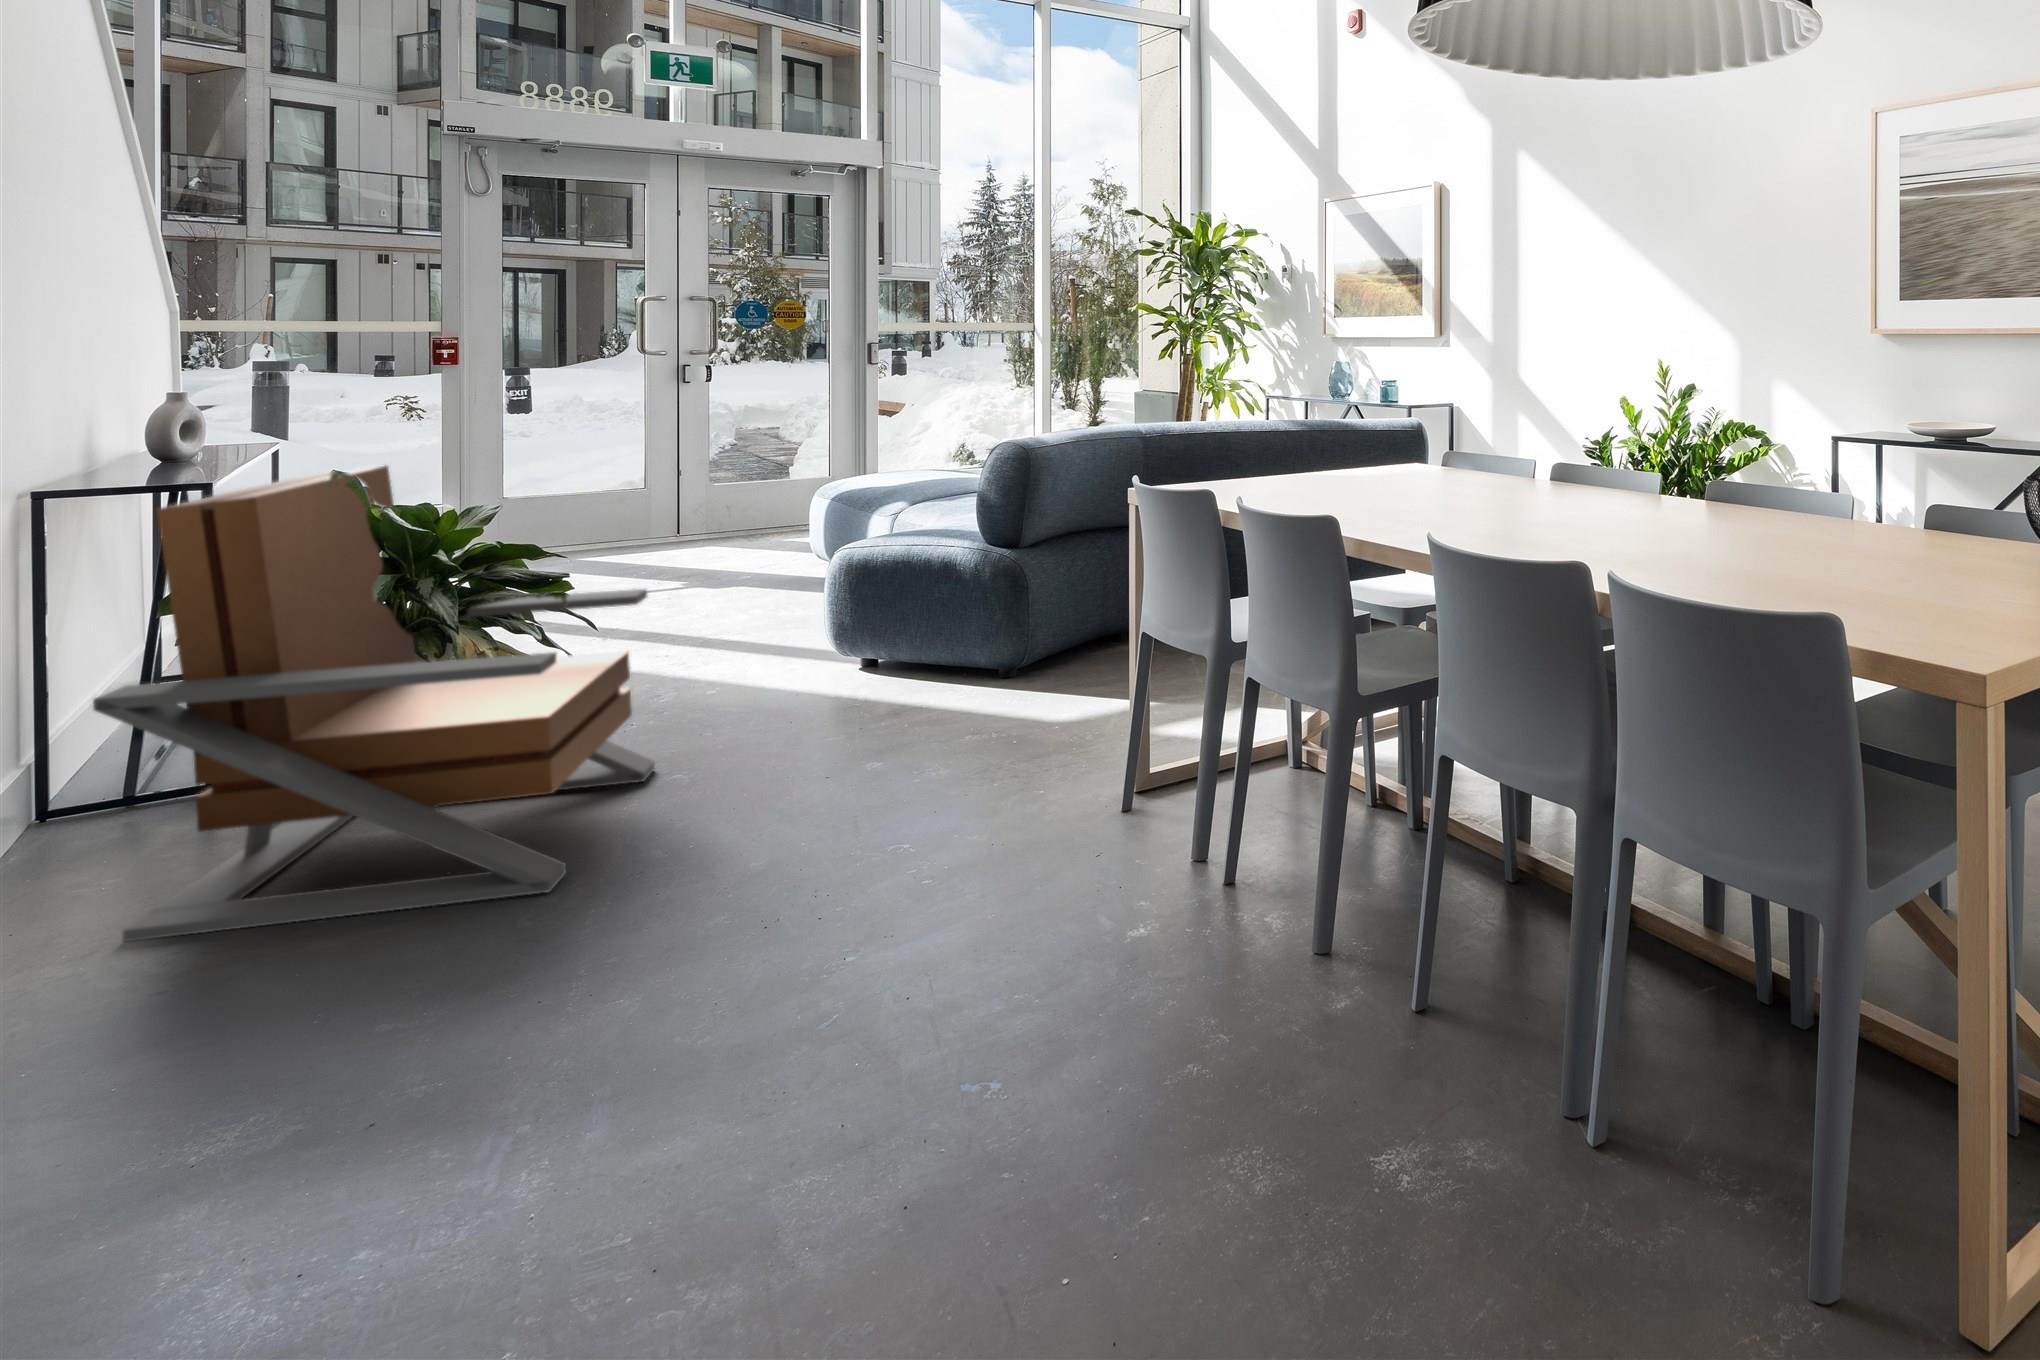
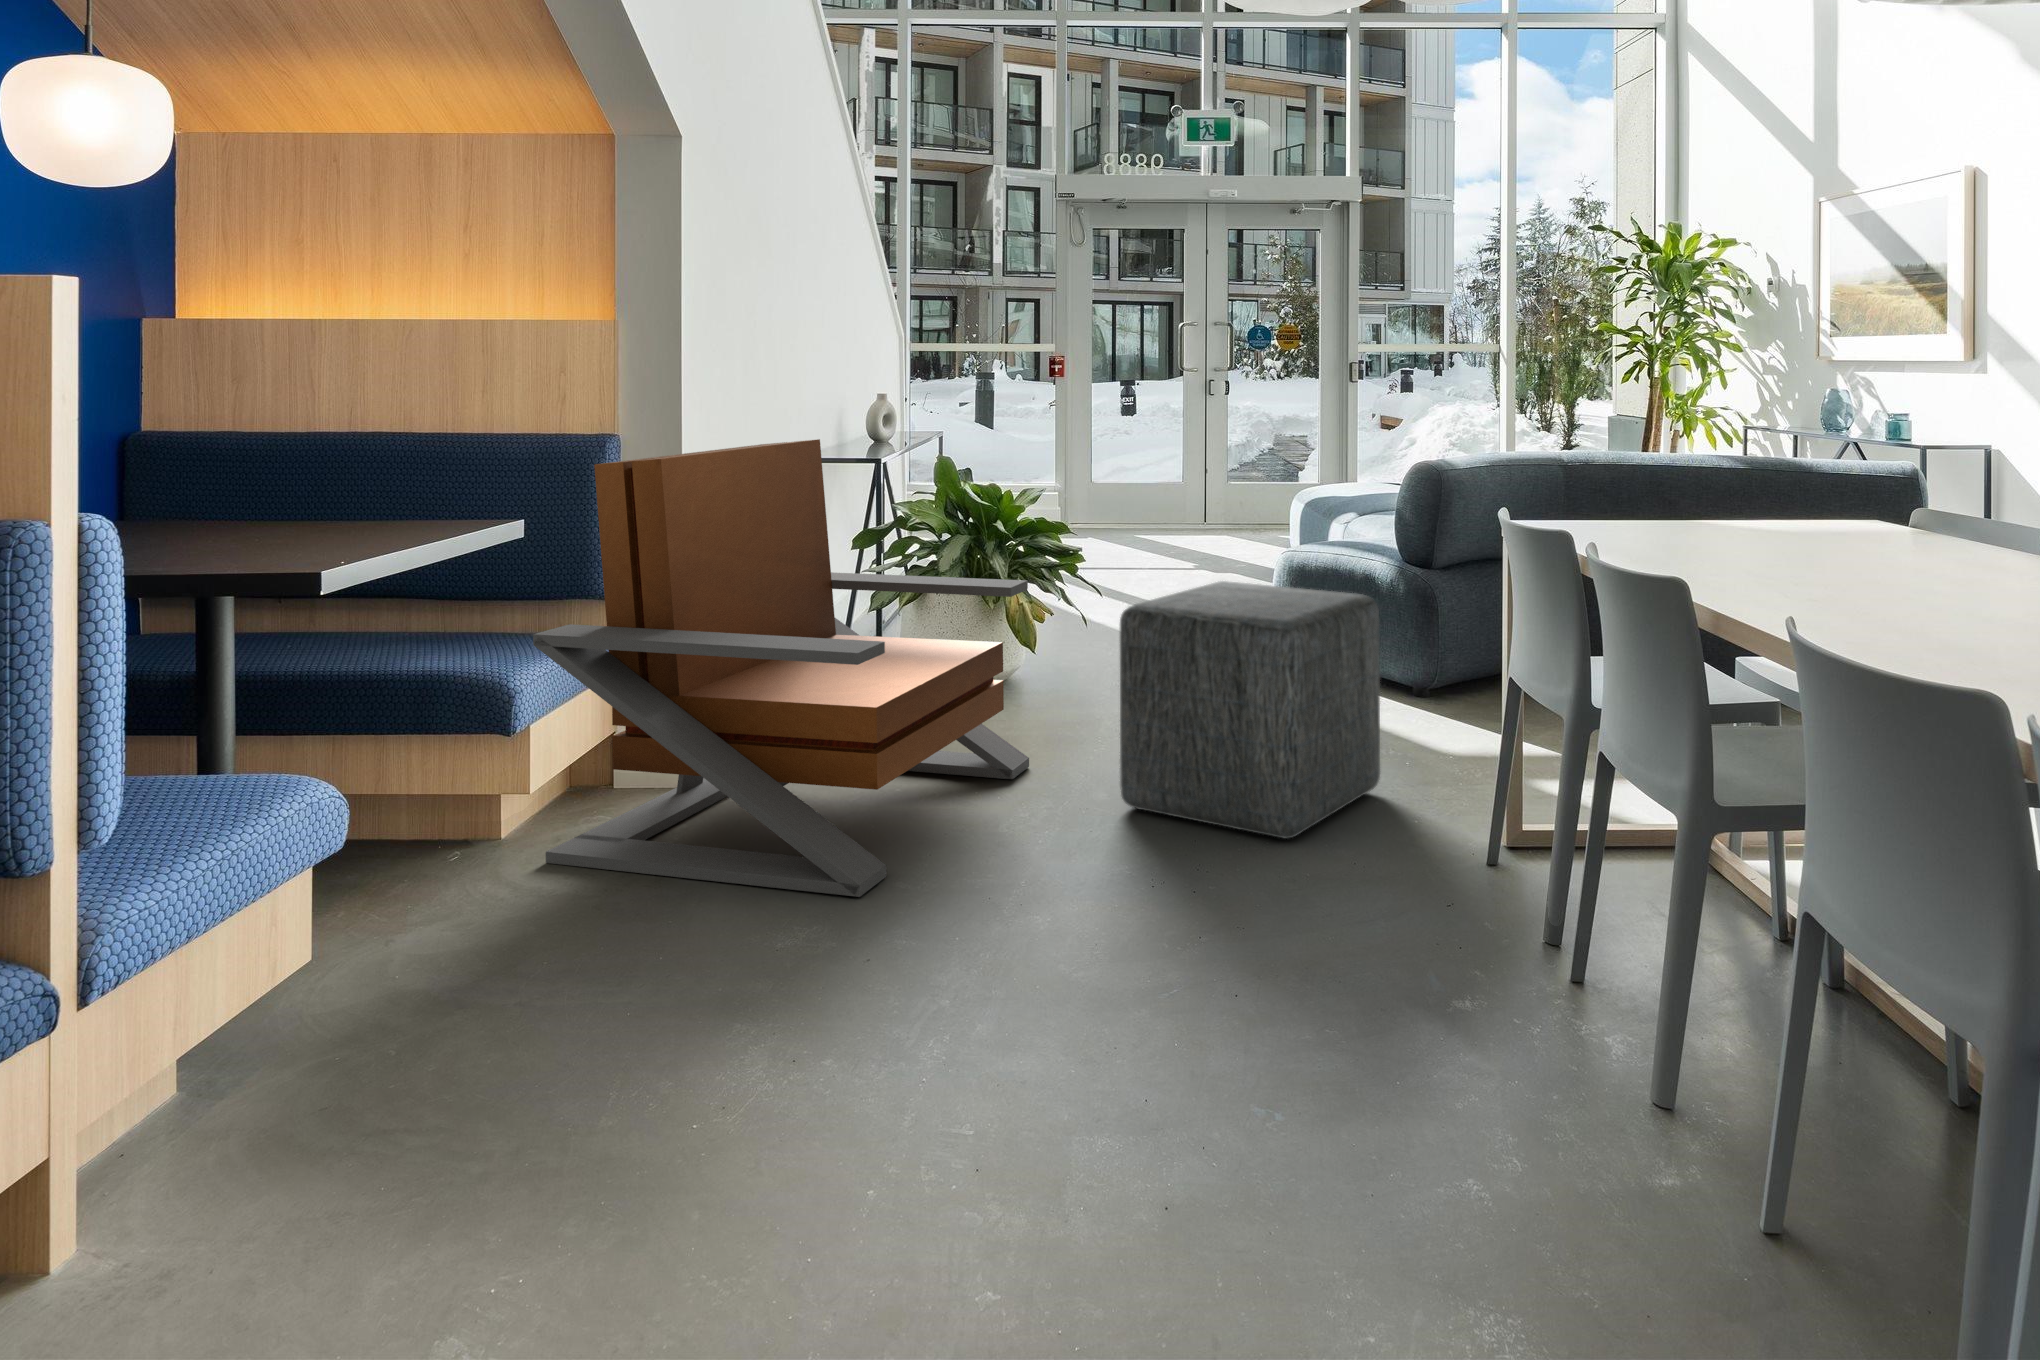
ottoman: none [769,565,1013,782] -> present [1120,581,1380,839]

